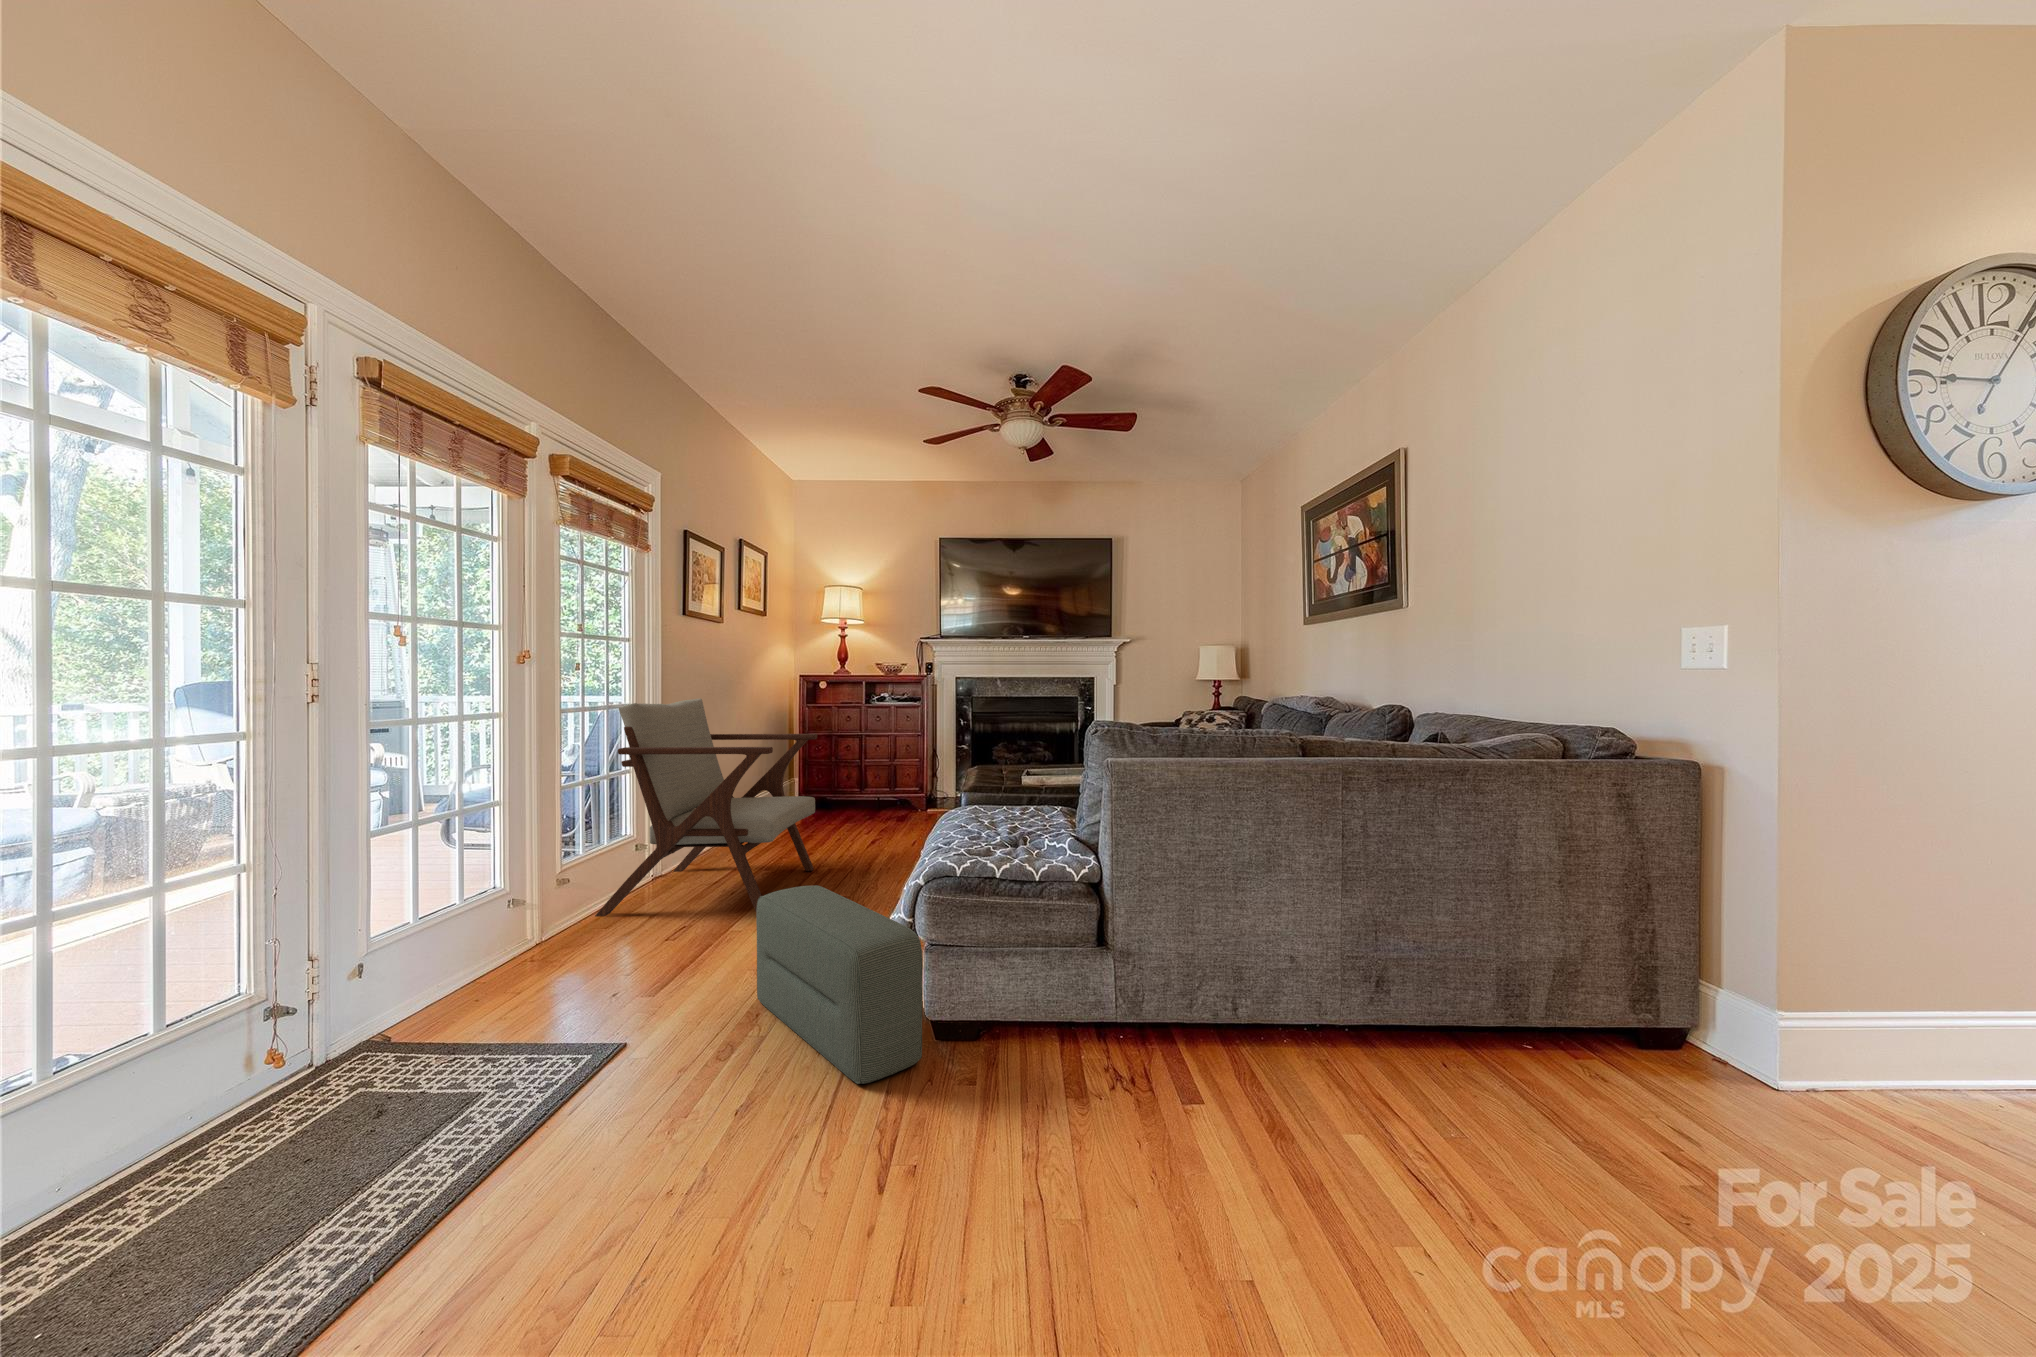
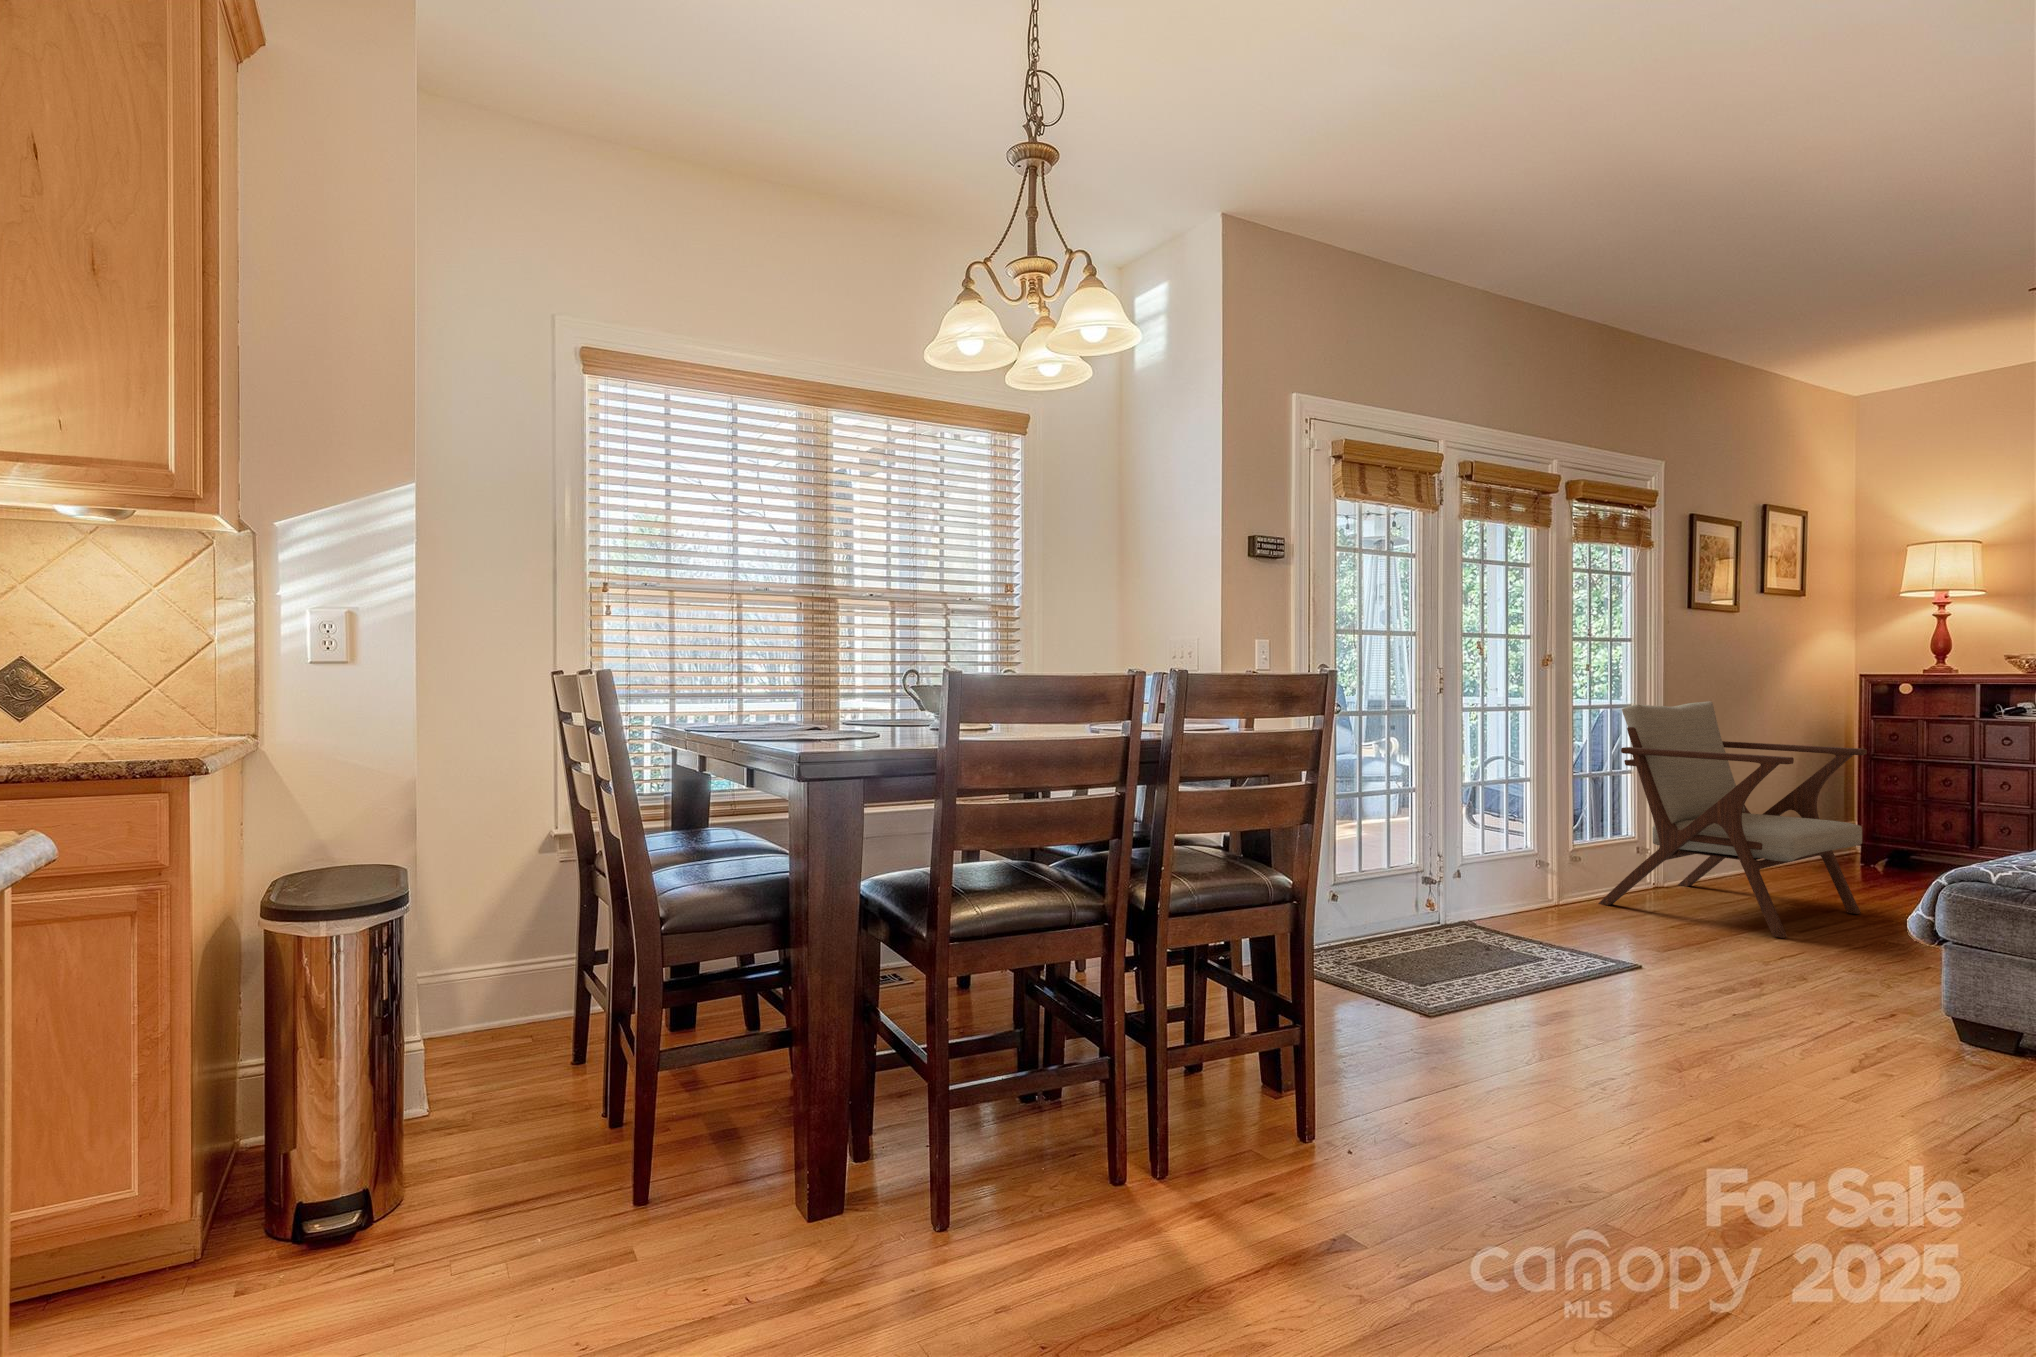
pouf: present [756,885,922,1084] -> none [1760,892,1936,1068]

